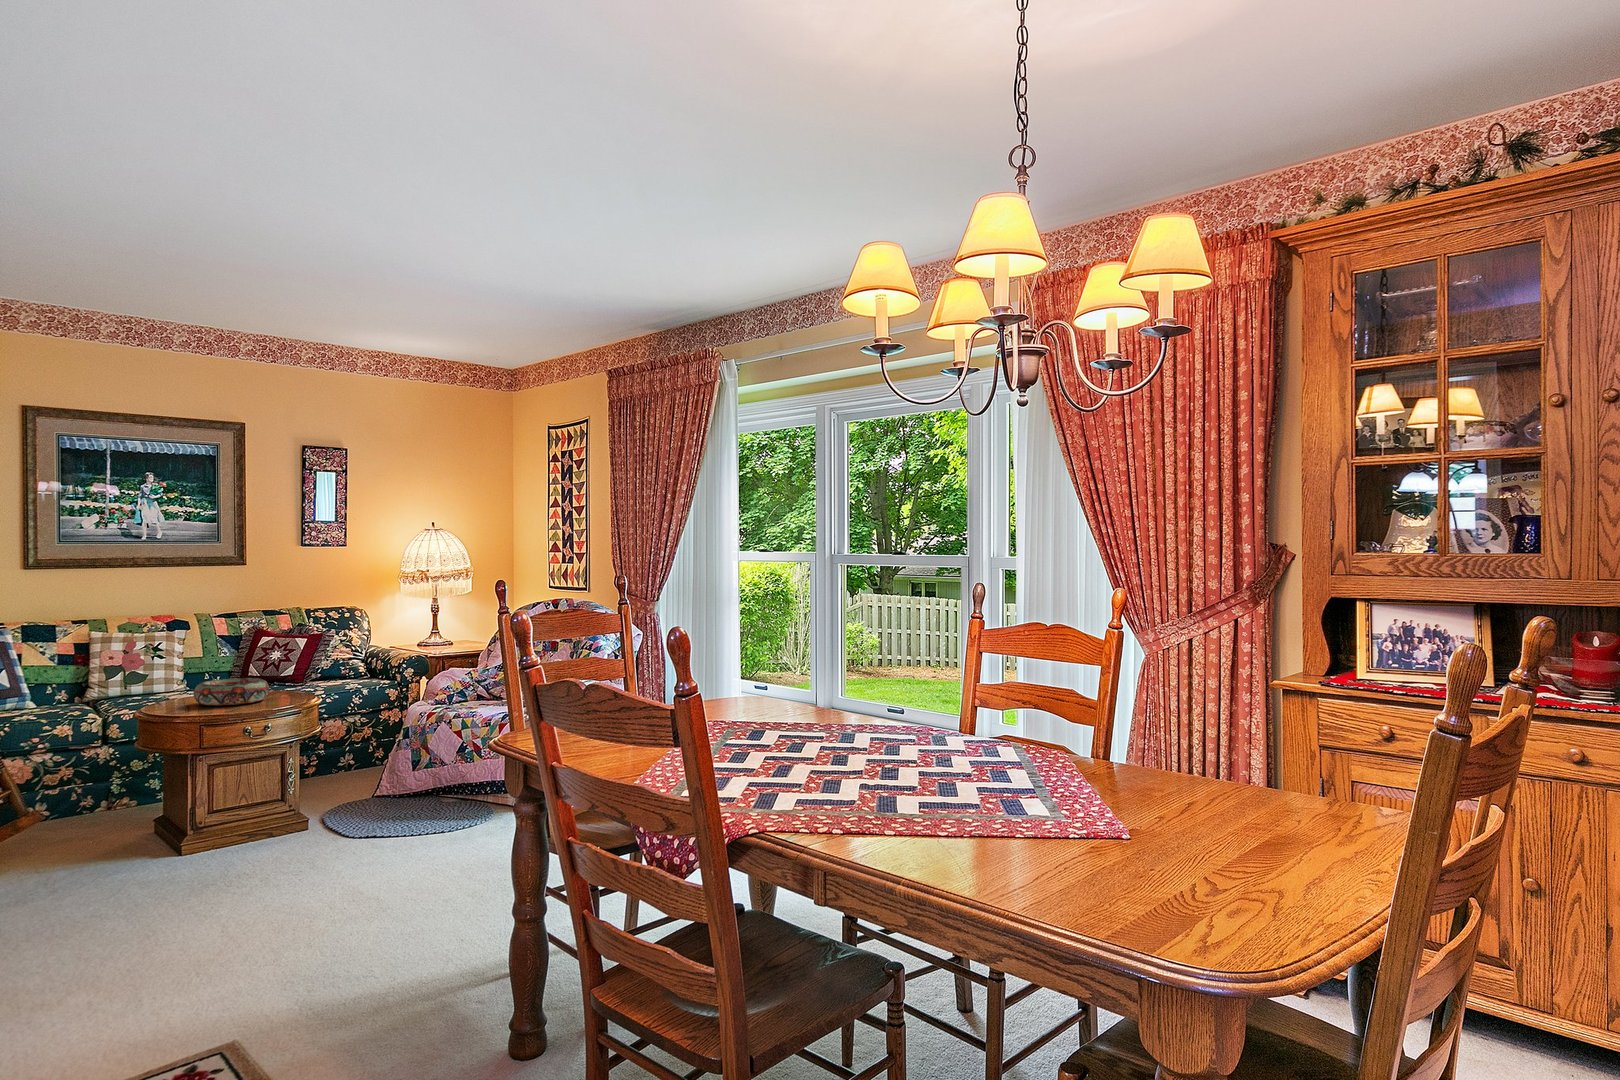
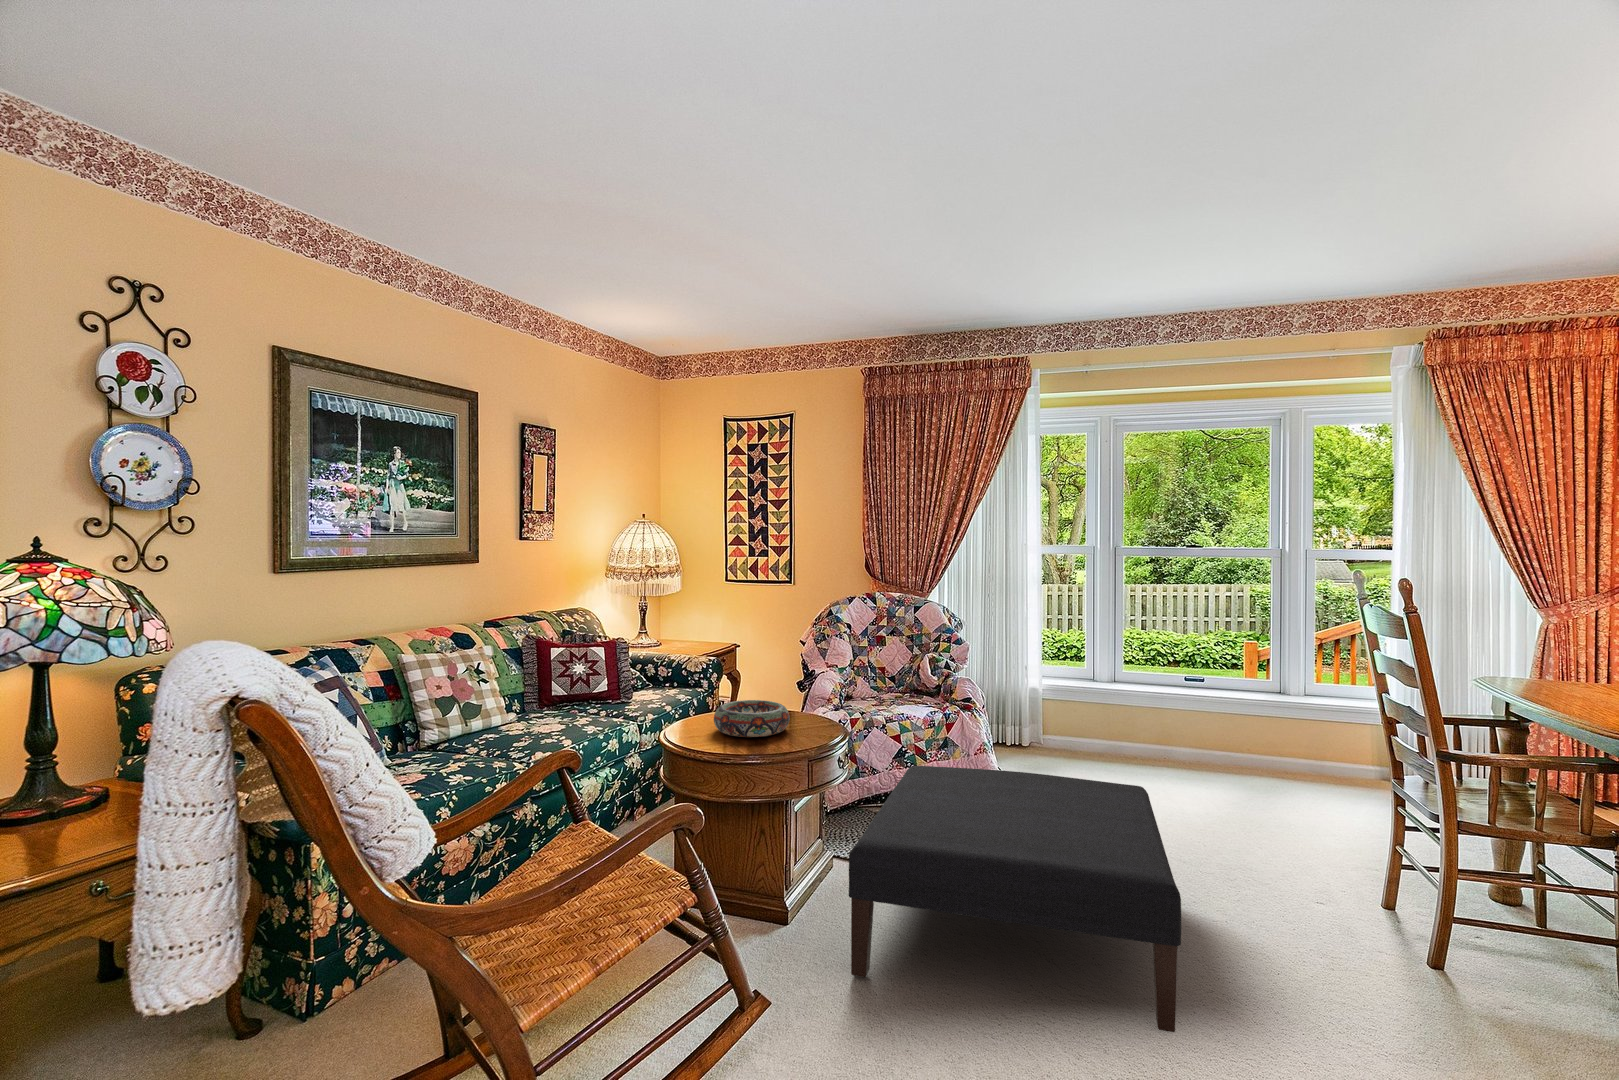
ottoman: none [110,748,460,961] -> present [849,766,1181,1032]

